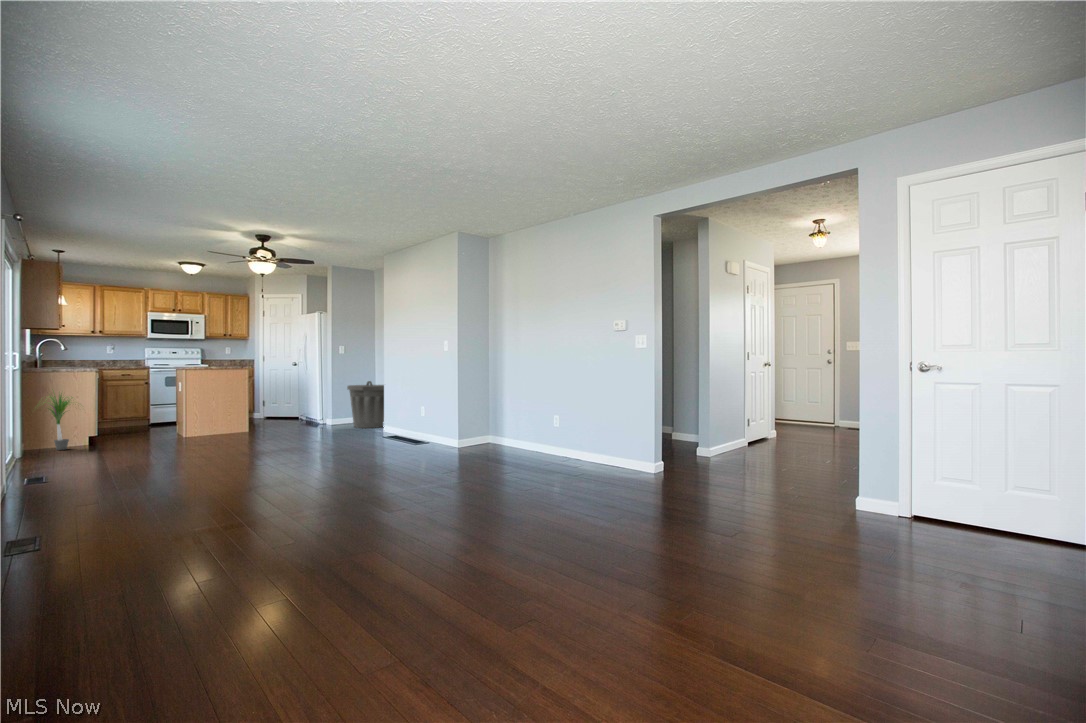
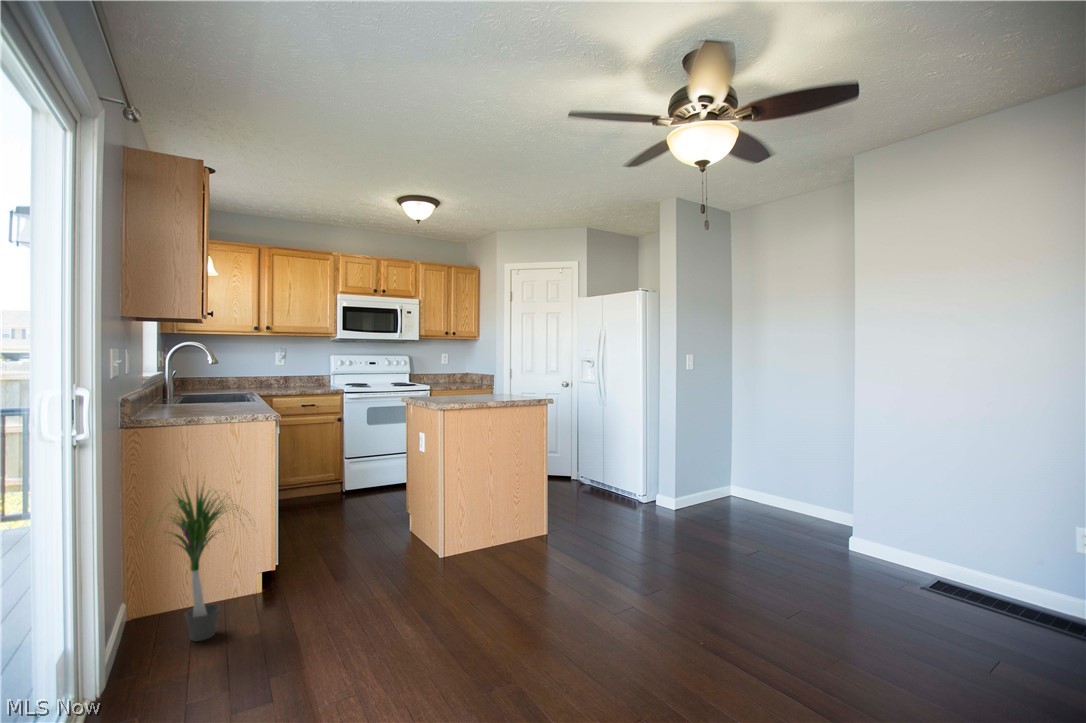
trash can: present [347,381,384,428] -> none [709,423,802,525]

